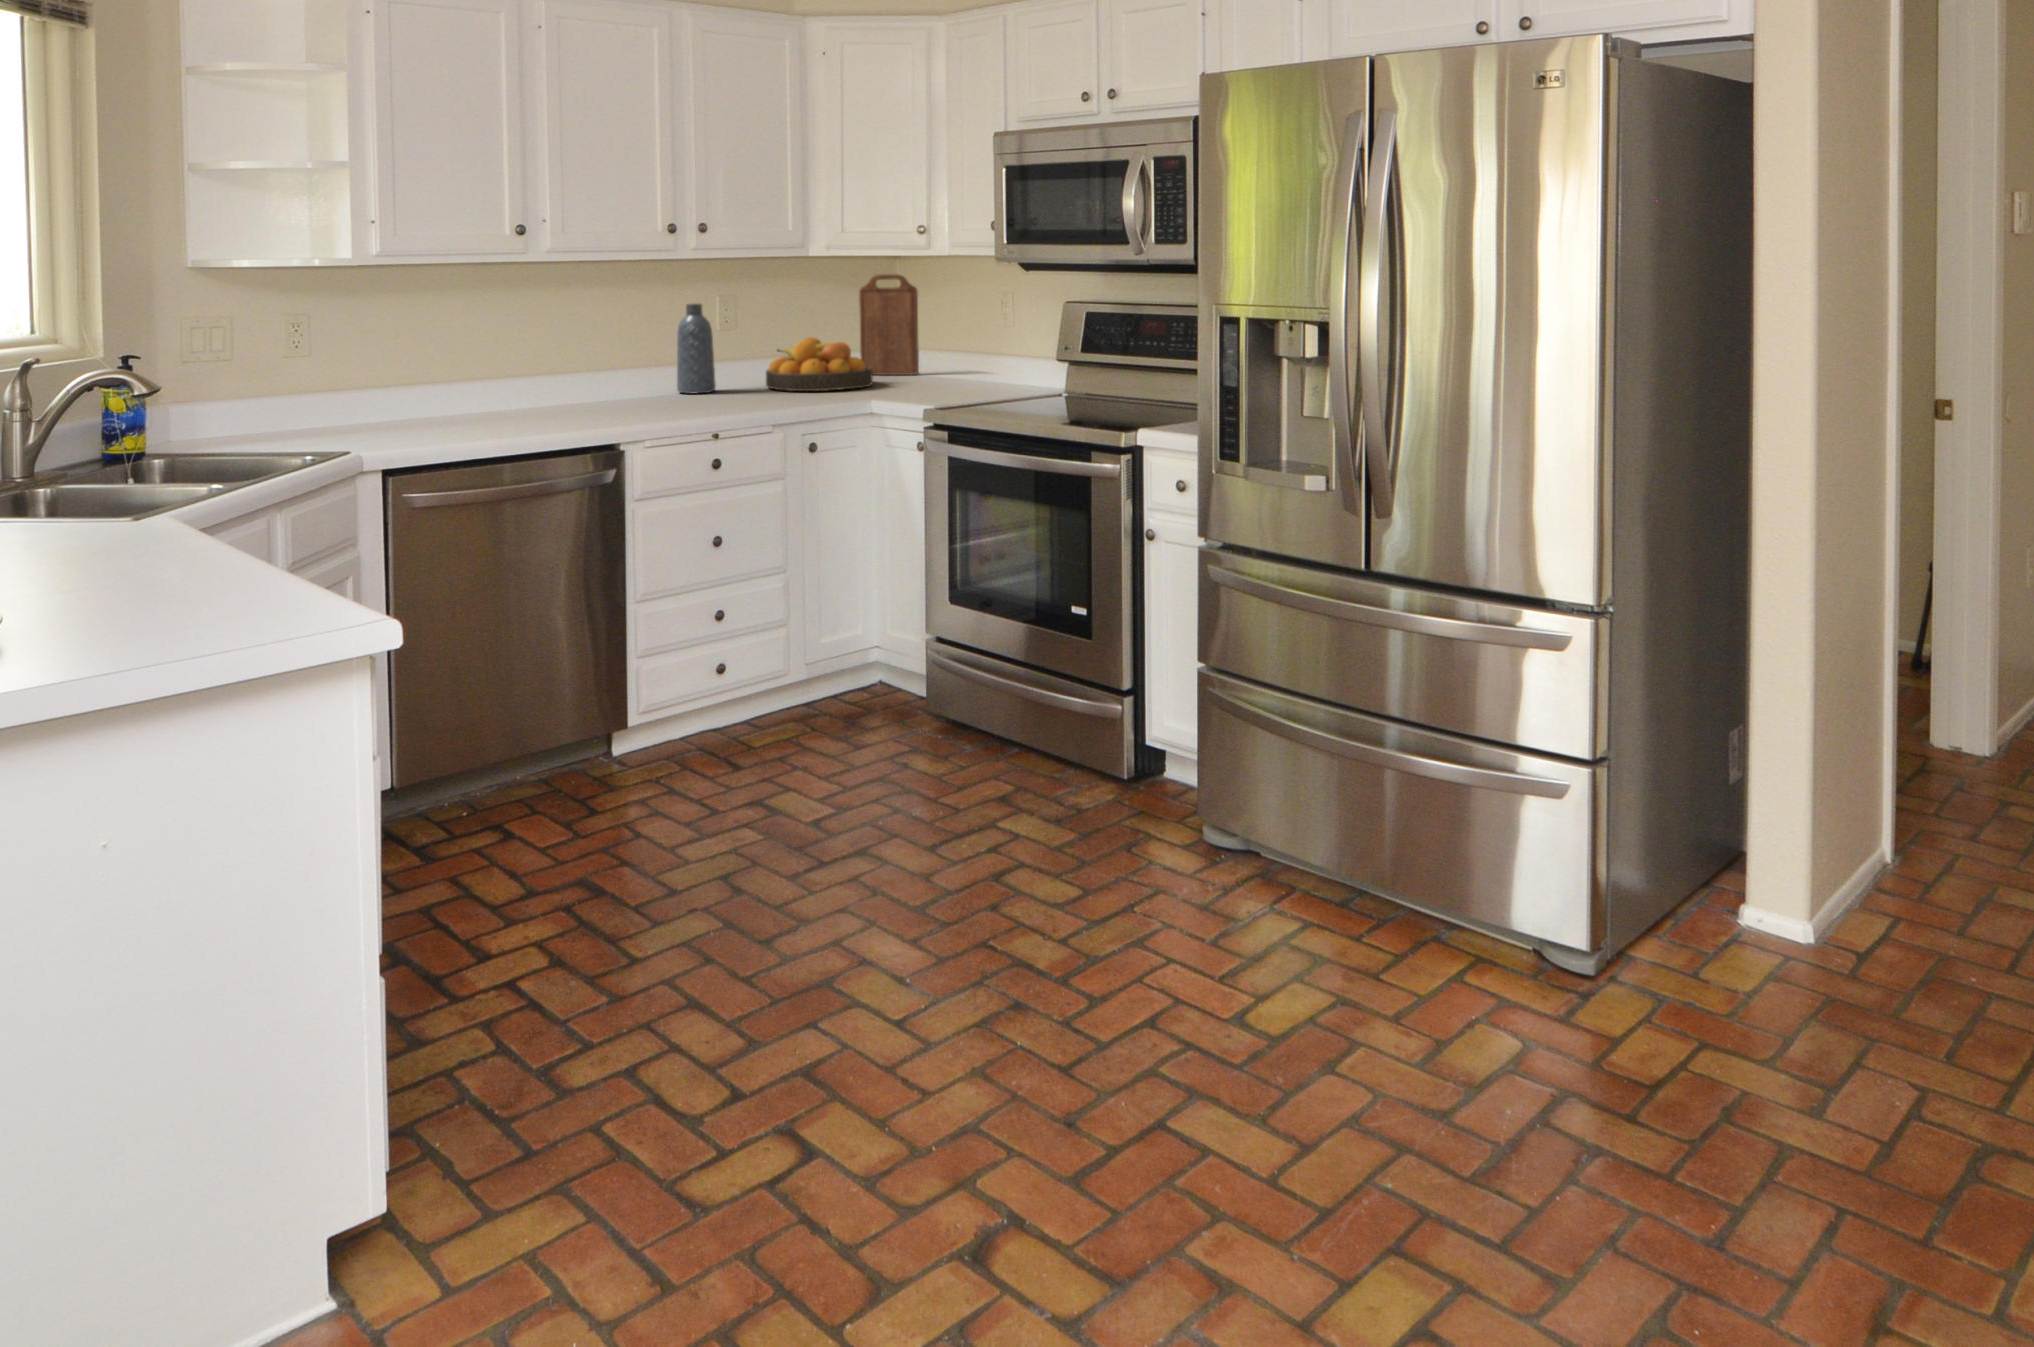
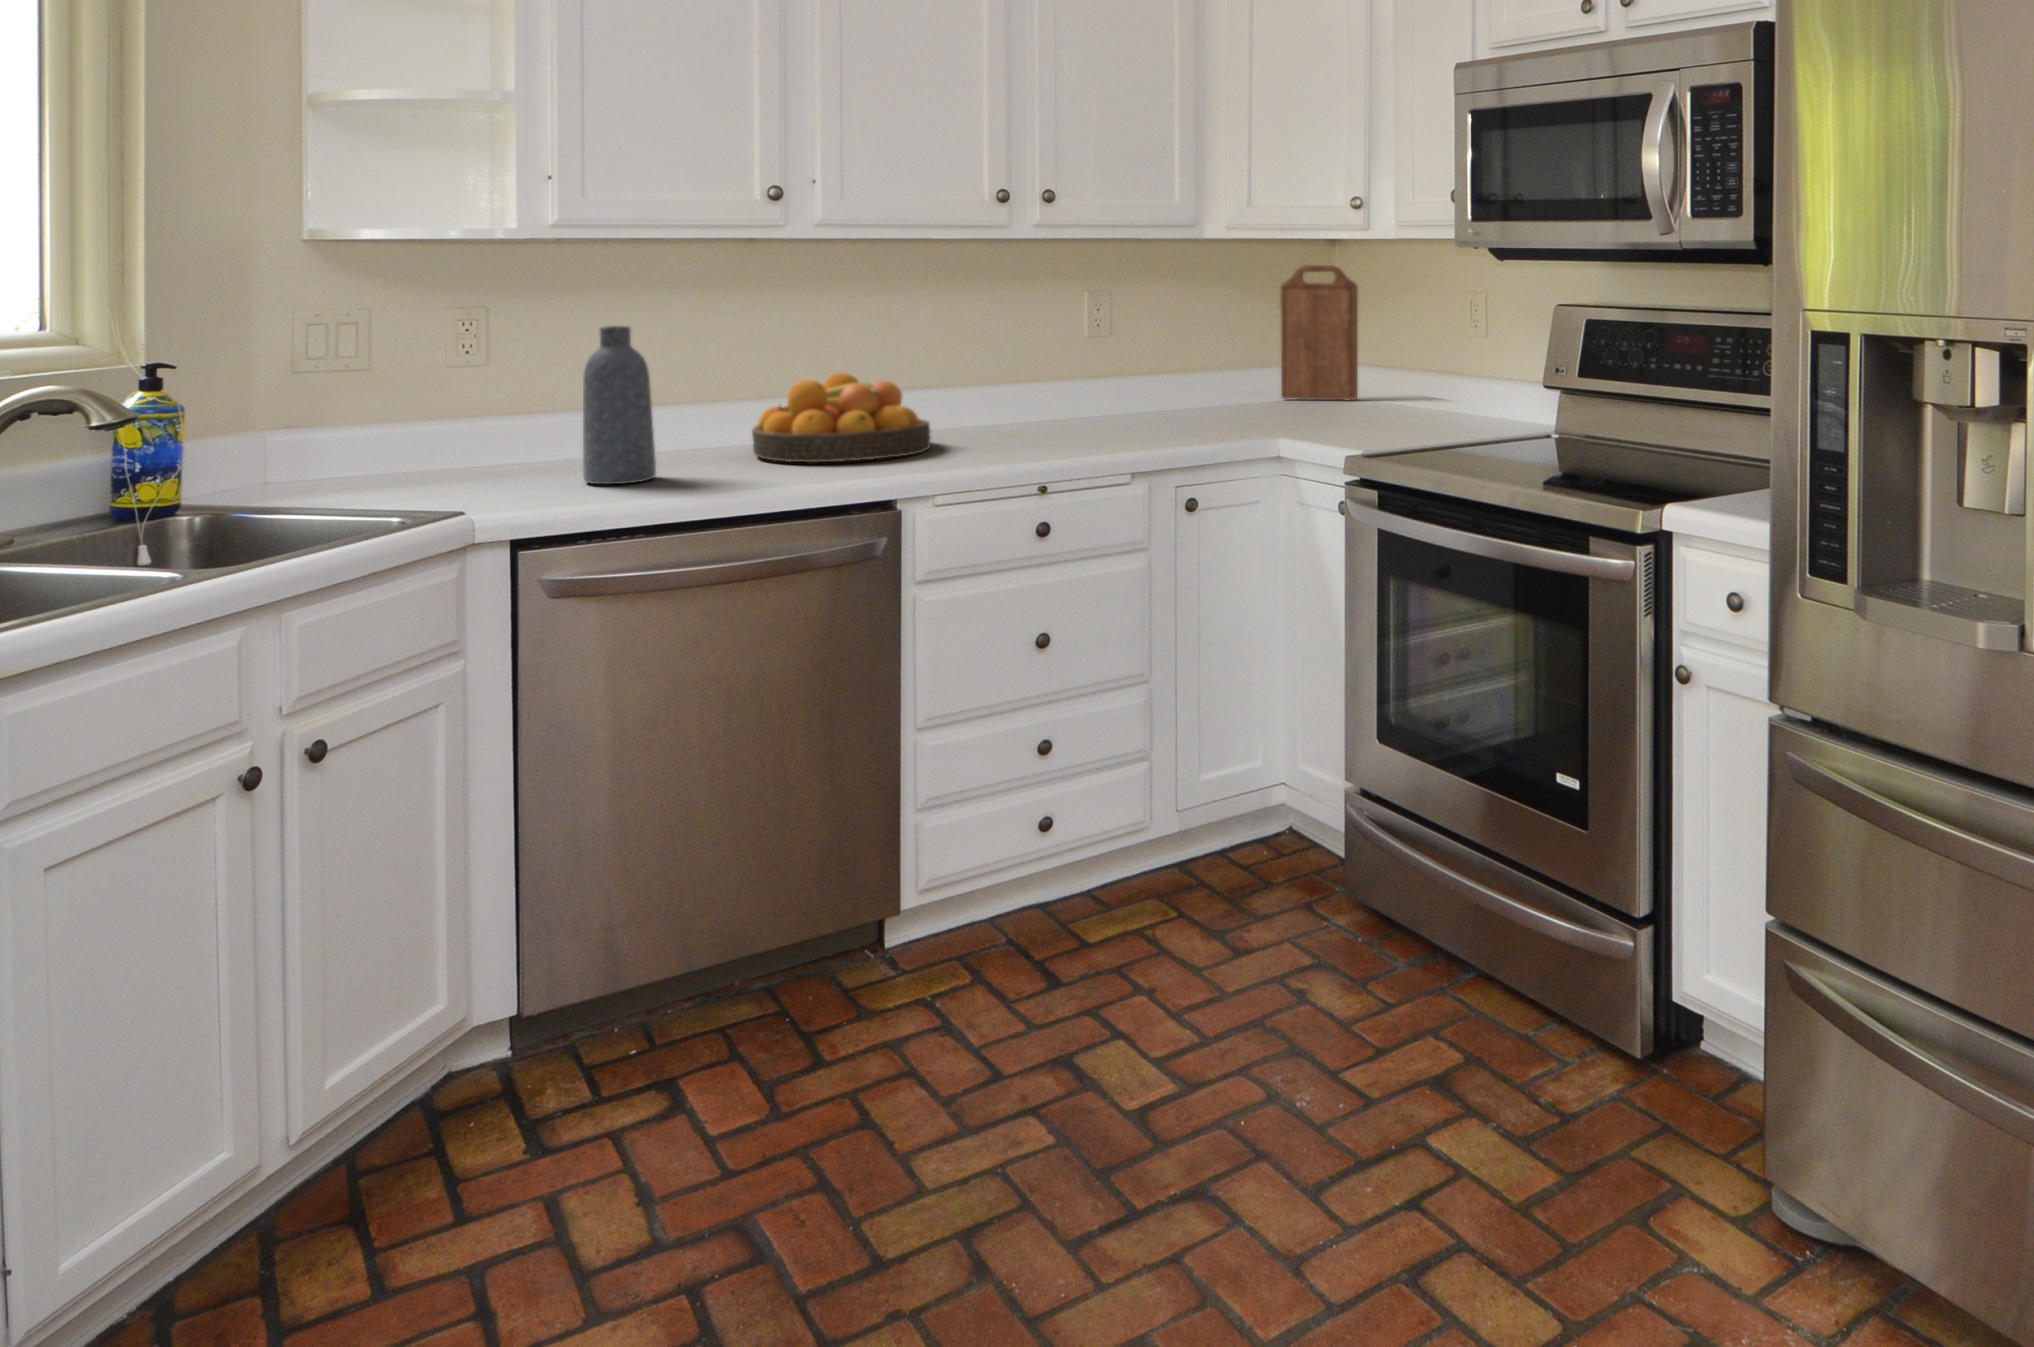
vase: present [677,304,716,393] -> present [583,326,656,484]
fruit bowl: present [766,337,873,391] -> present [752,373,931,463]

